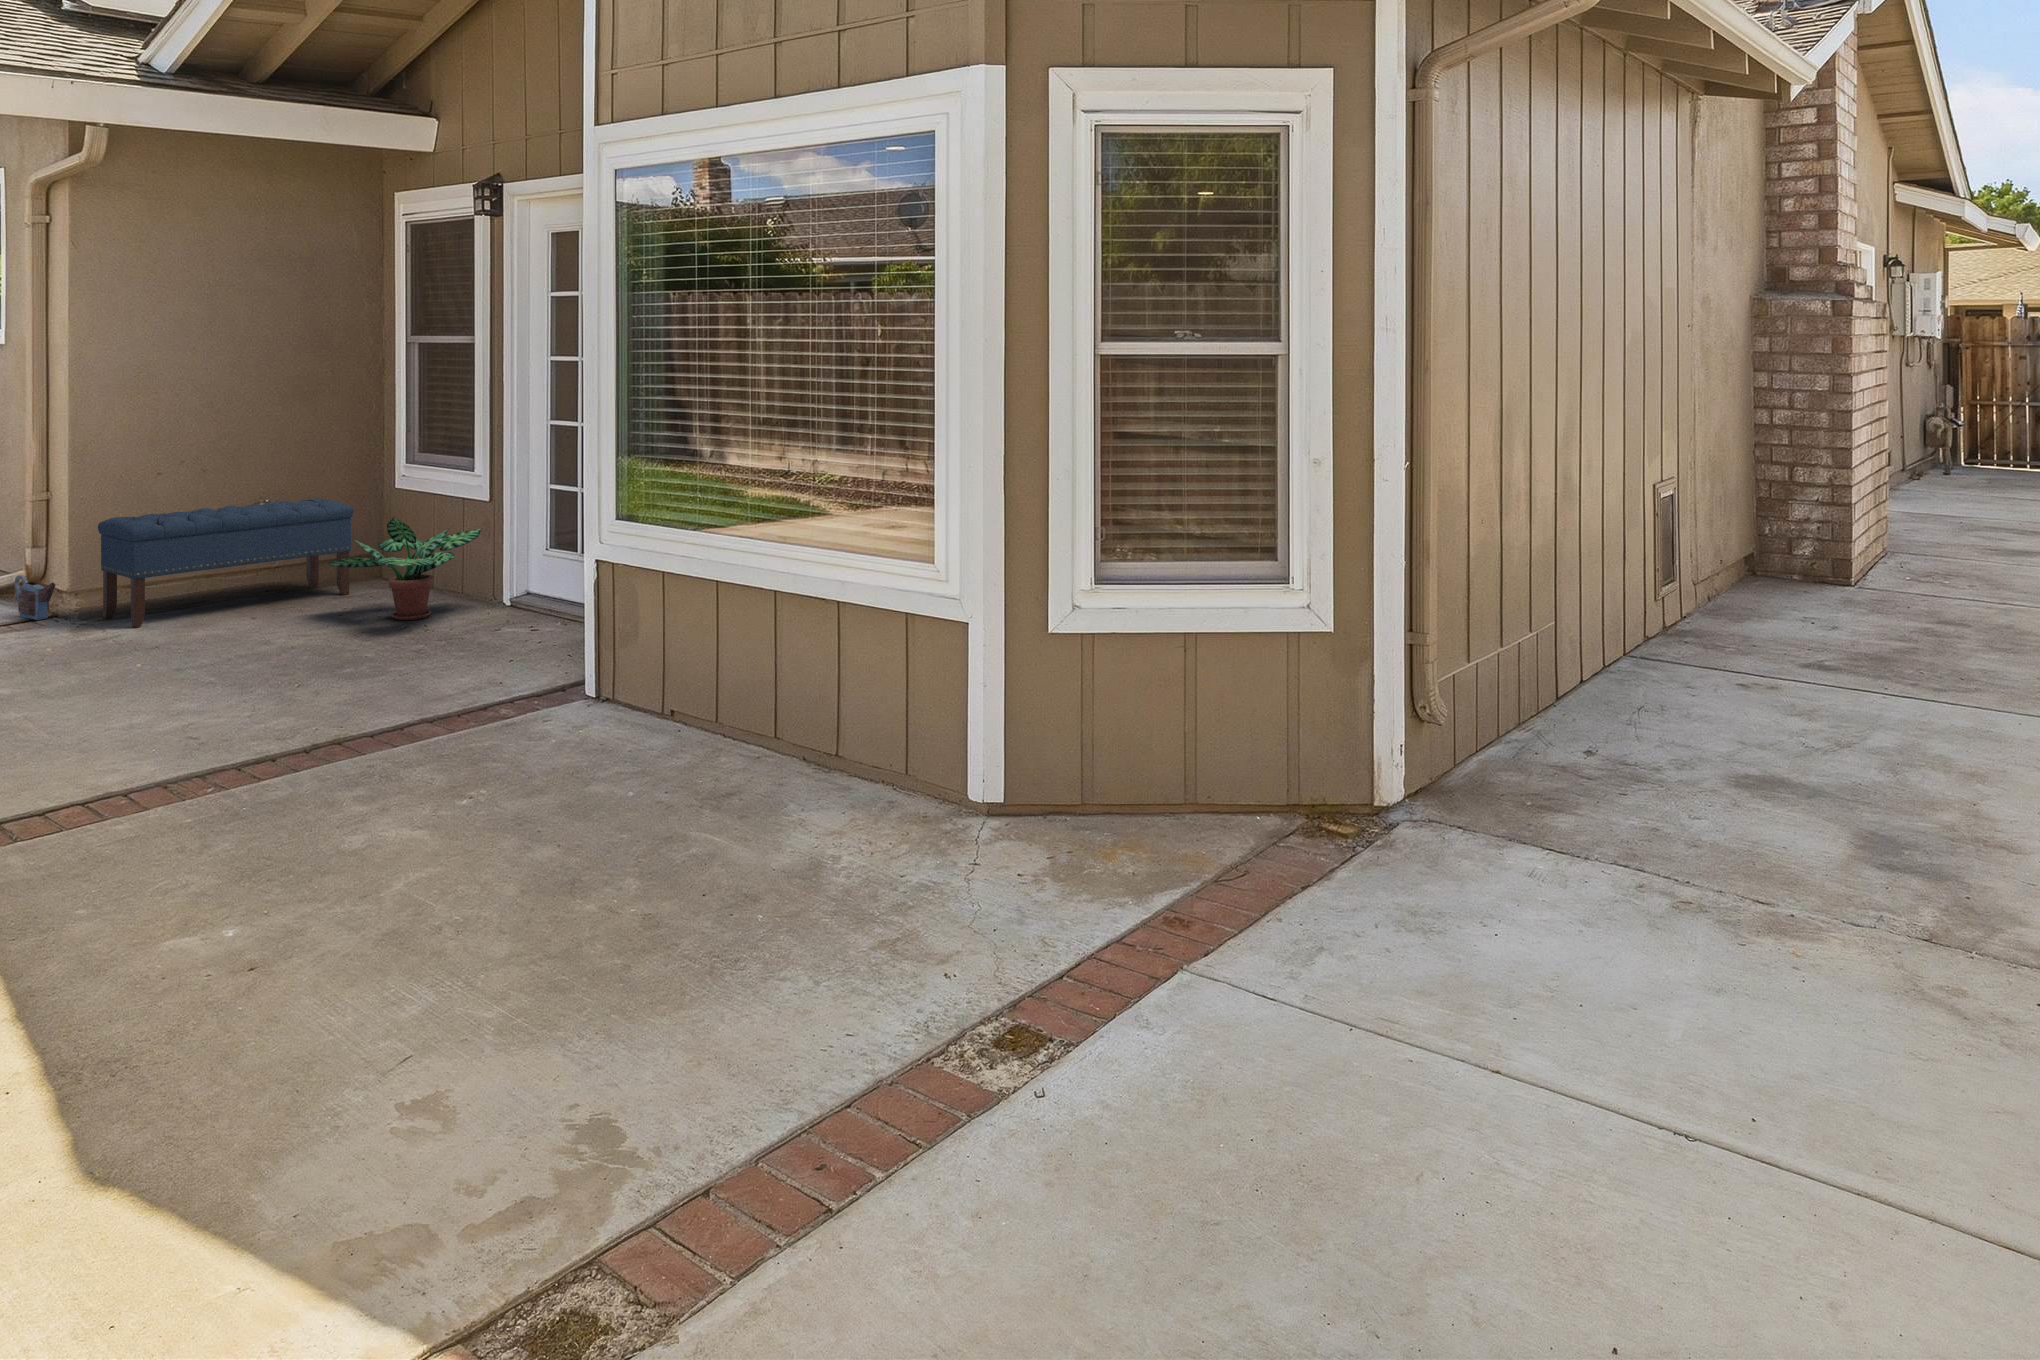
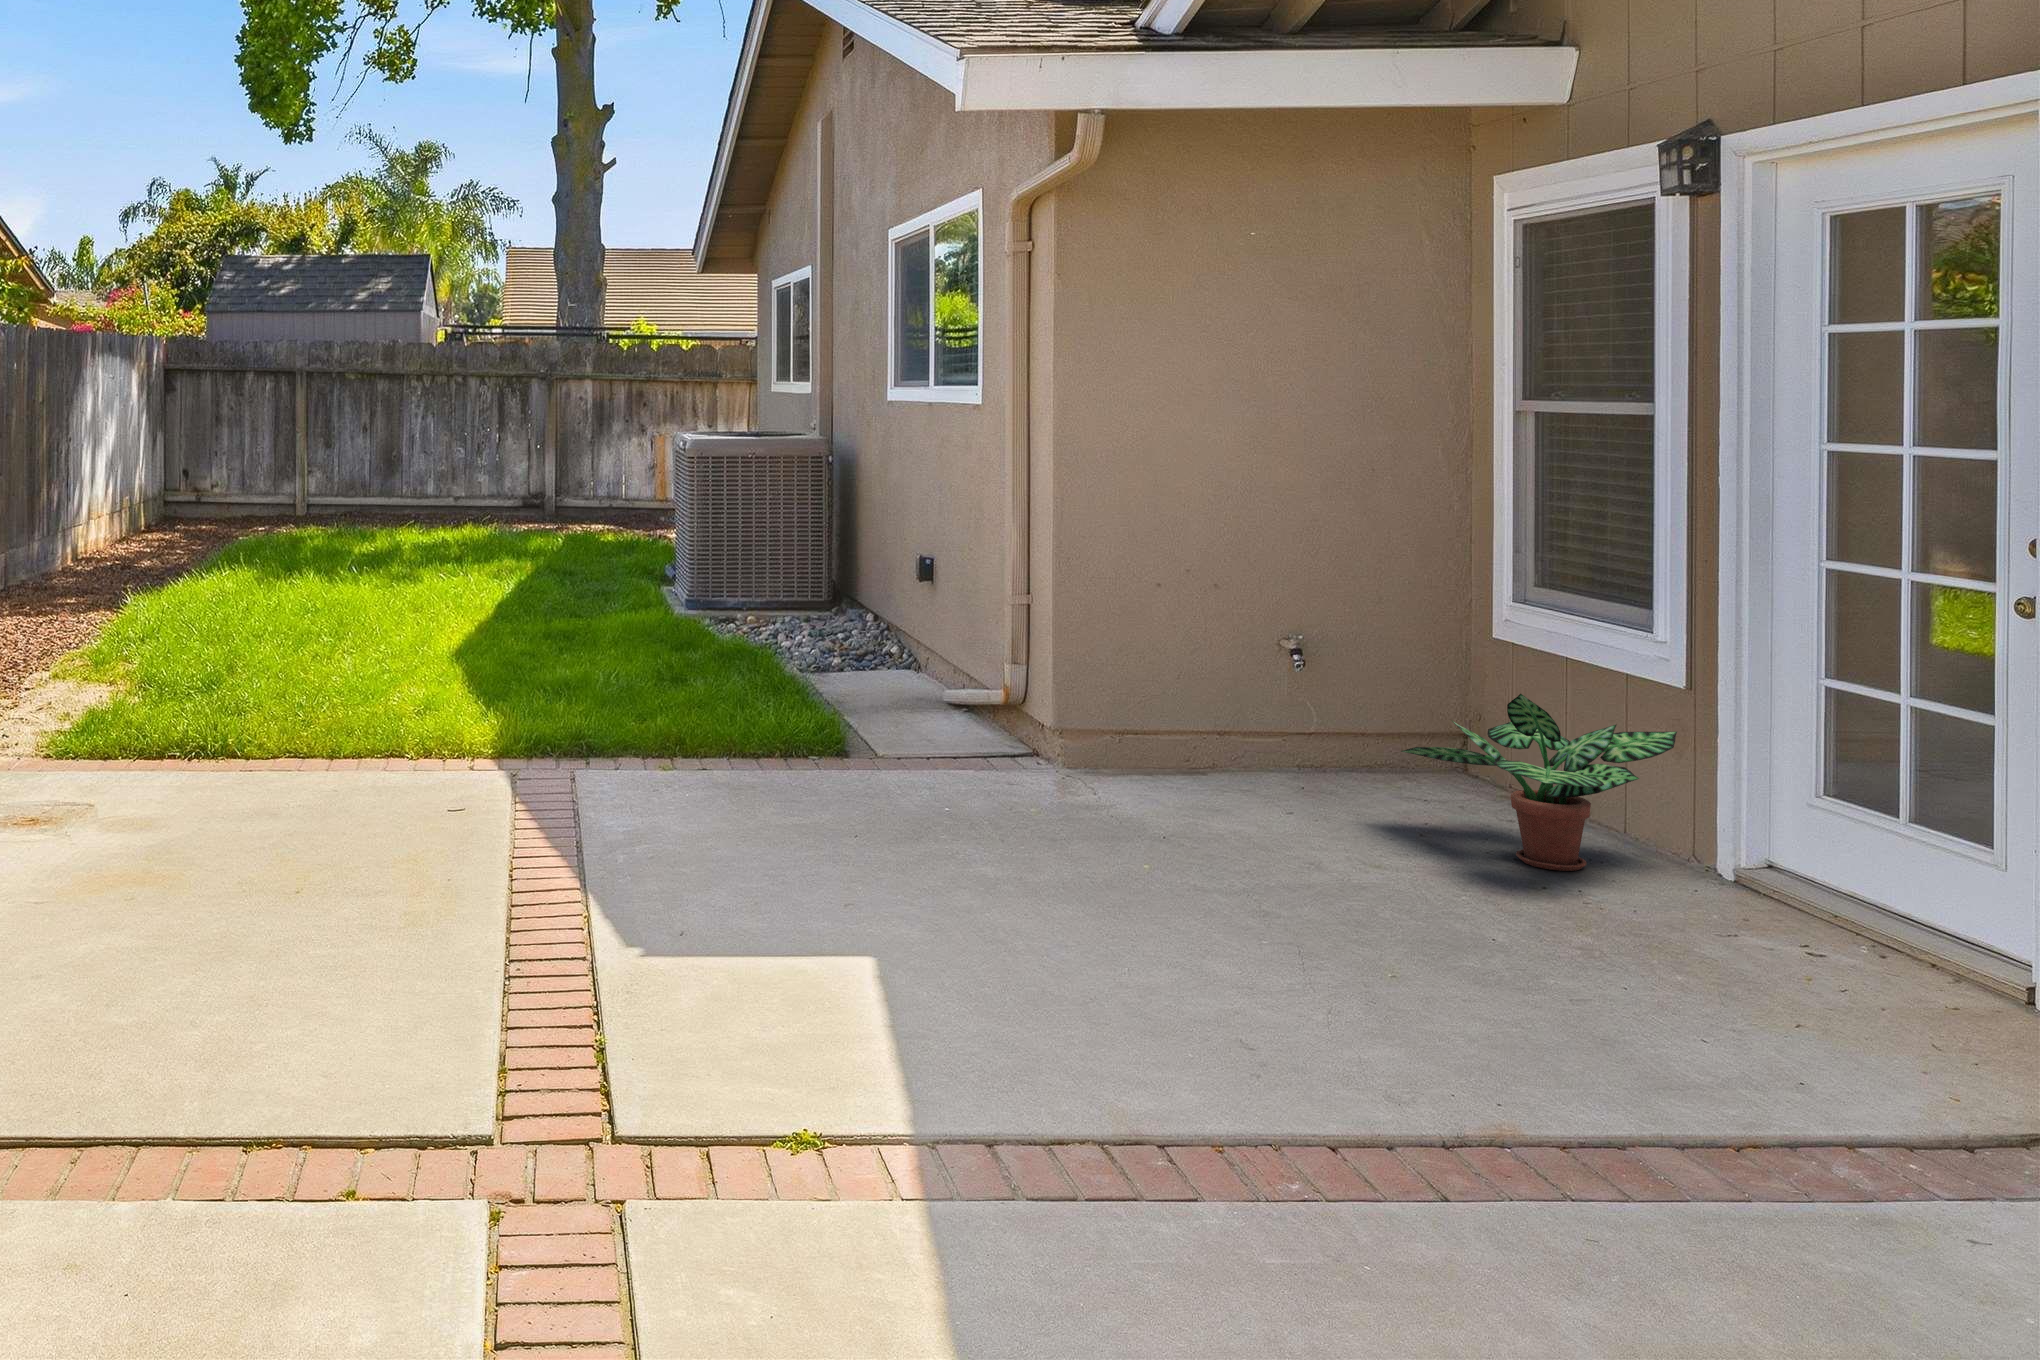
bench: present [98,498,354,627] -> none [1087,636,1435,795]
watering can: present [14,575,55,620] -> none [992,693,1039,756]

